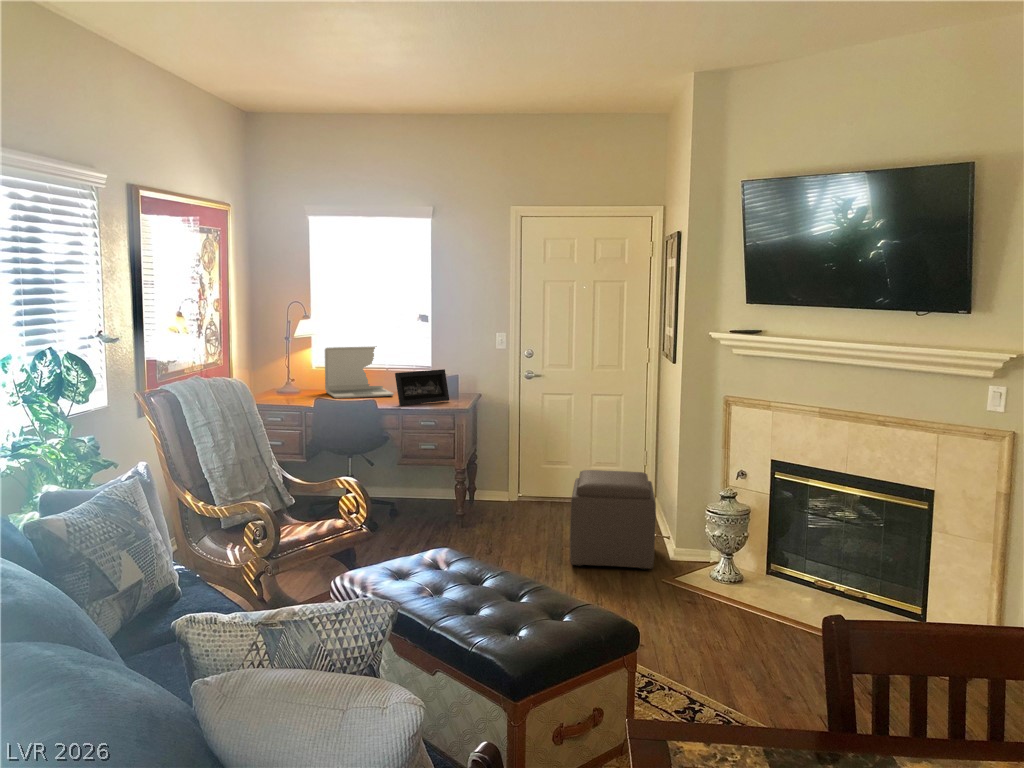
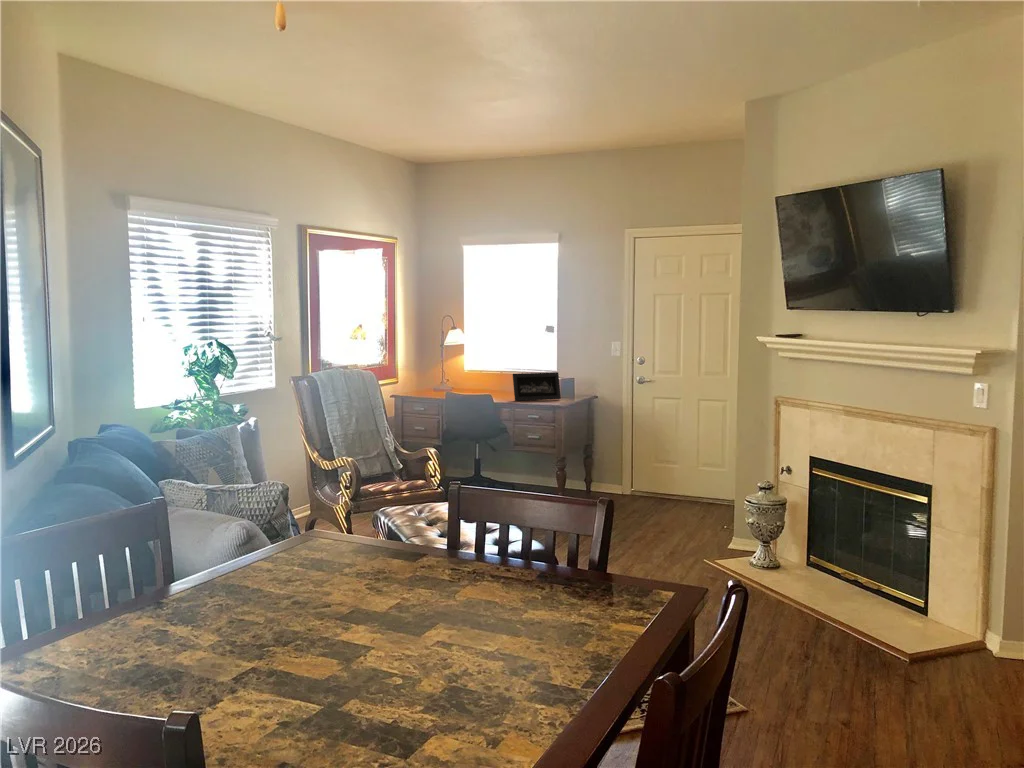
laptop: present [325,346,394,398] -> none [468,353,521,395]
ottoman: present [570,470,656,570] -> none [631,461,718,550]

